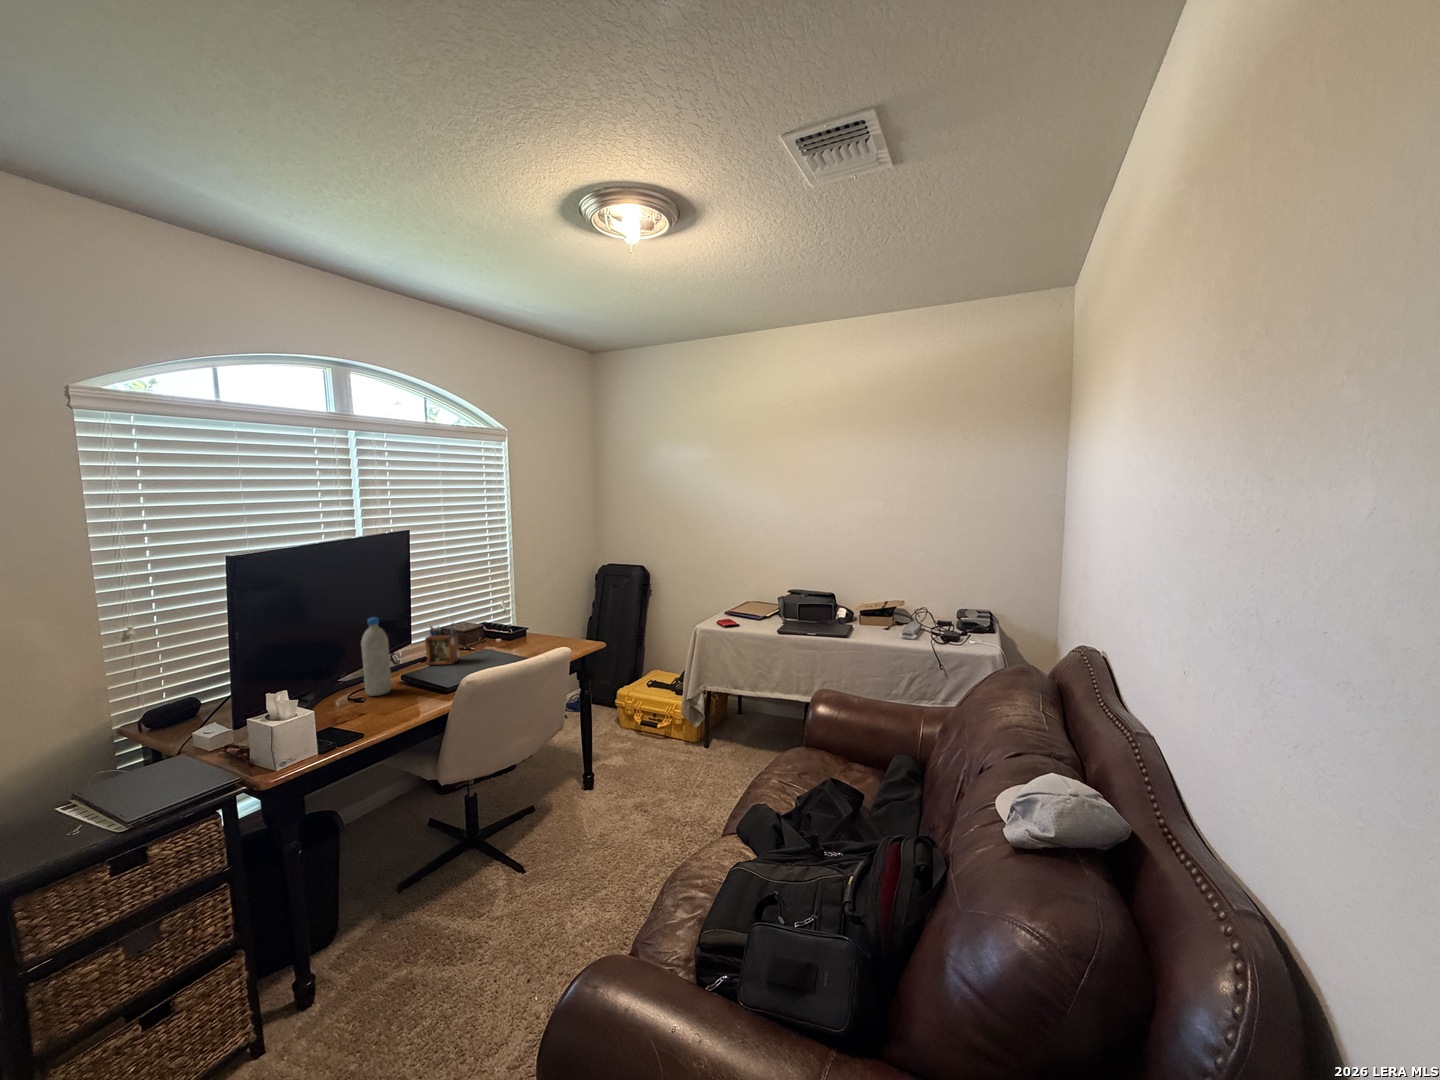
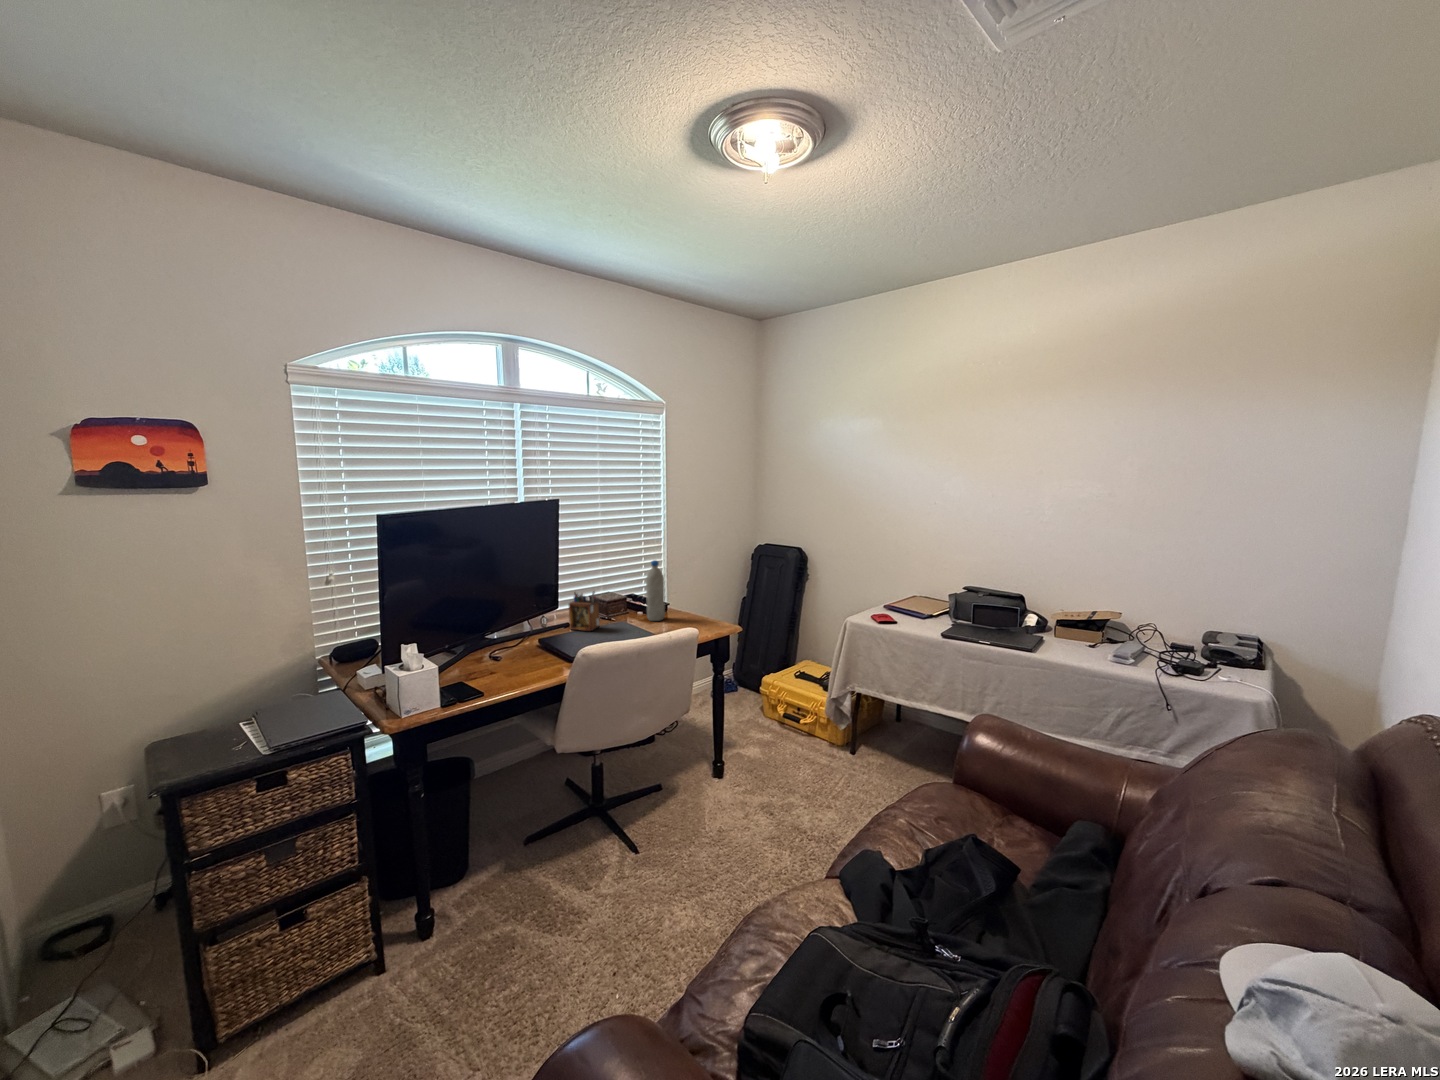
water bottle: present [361,617,392,696] -> present [646,560,665,621]

